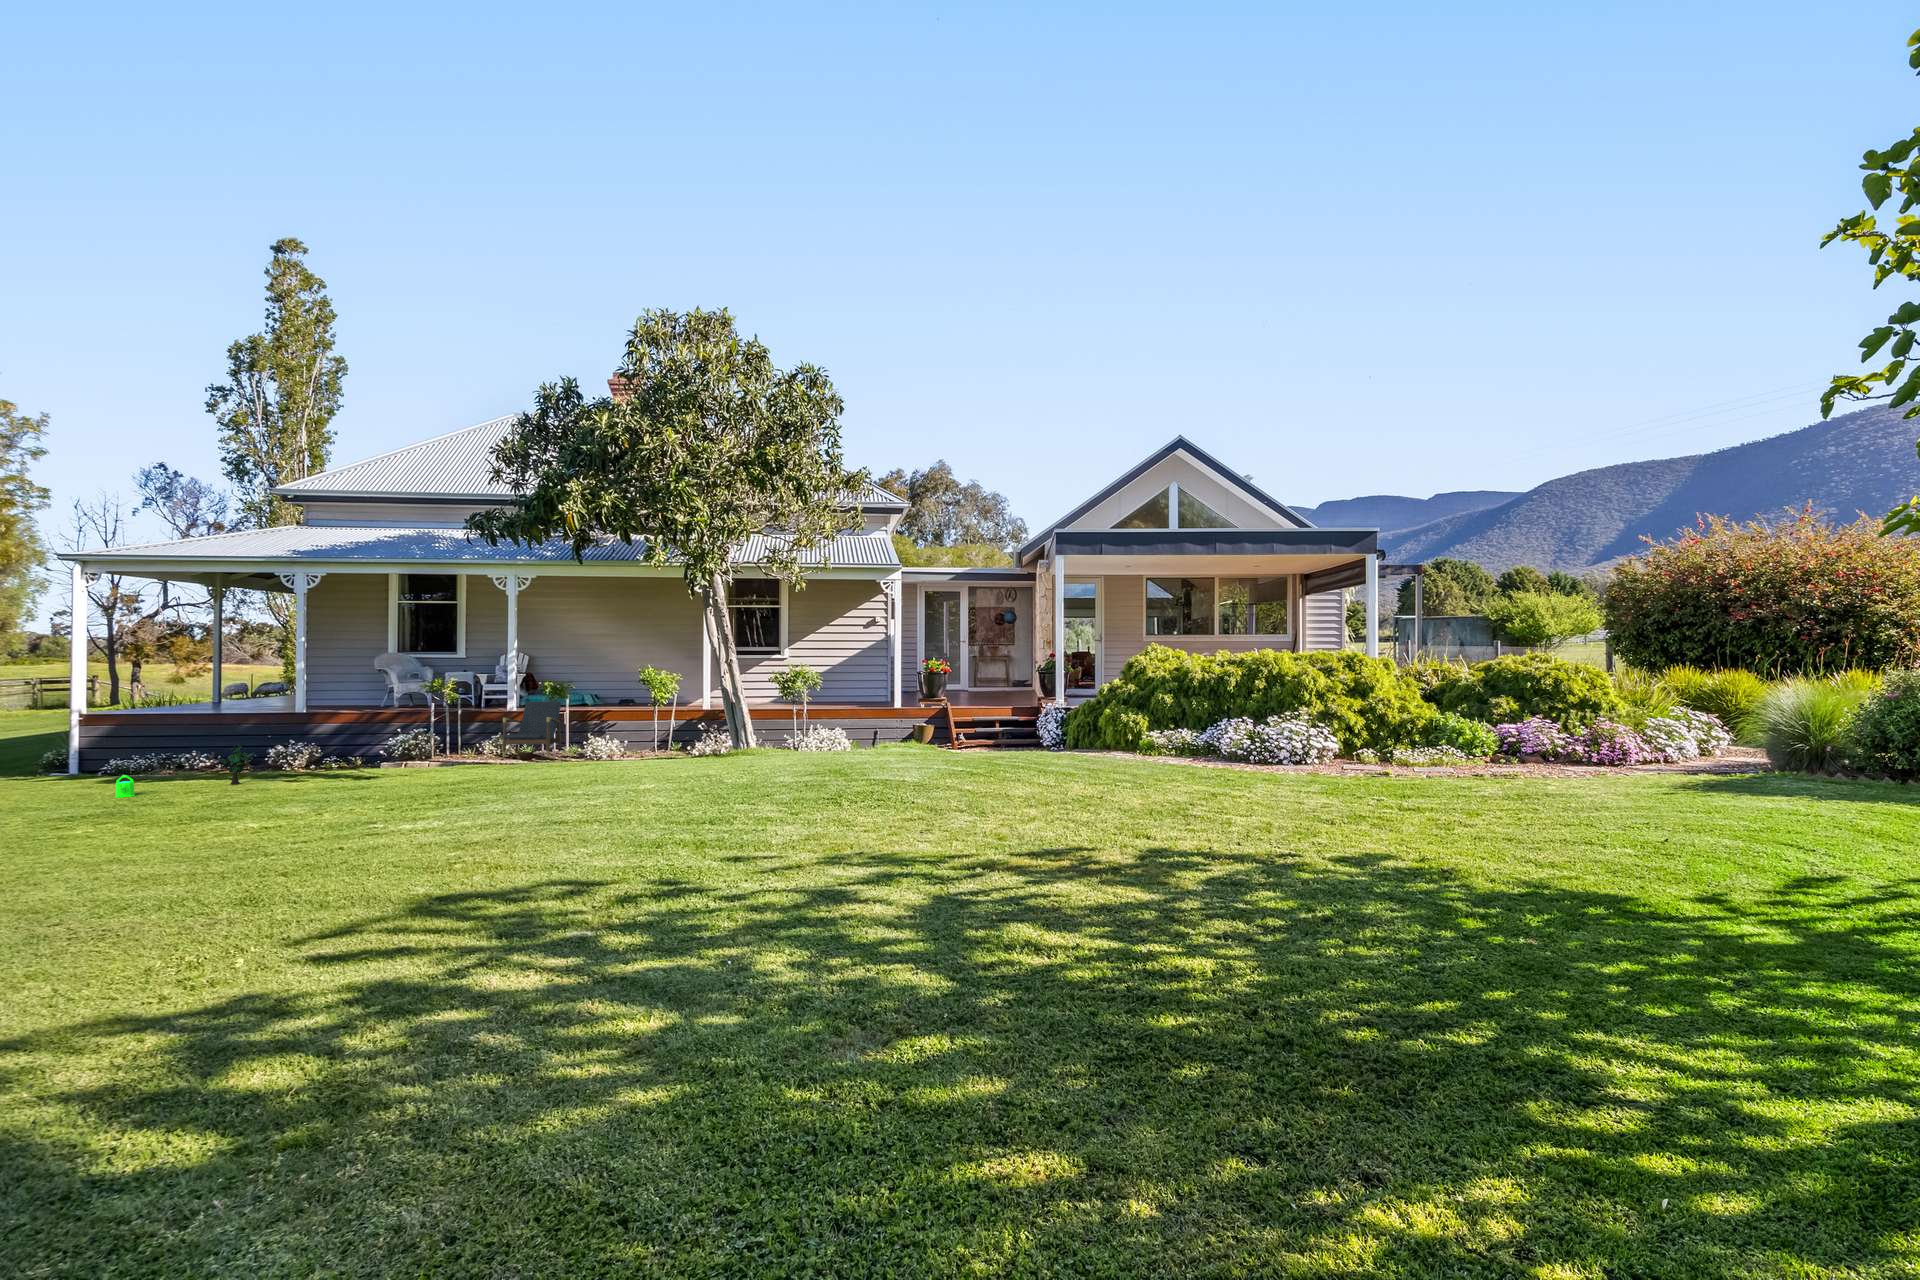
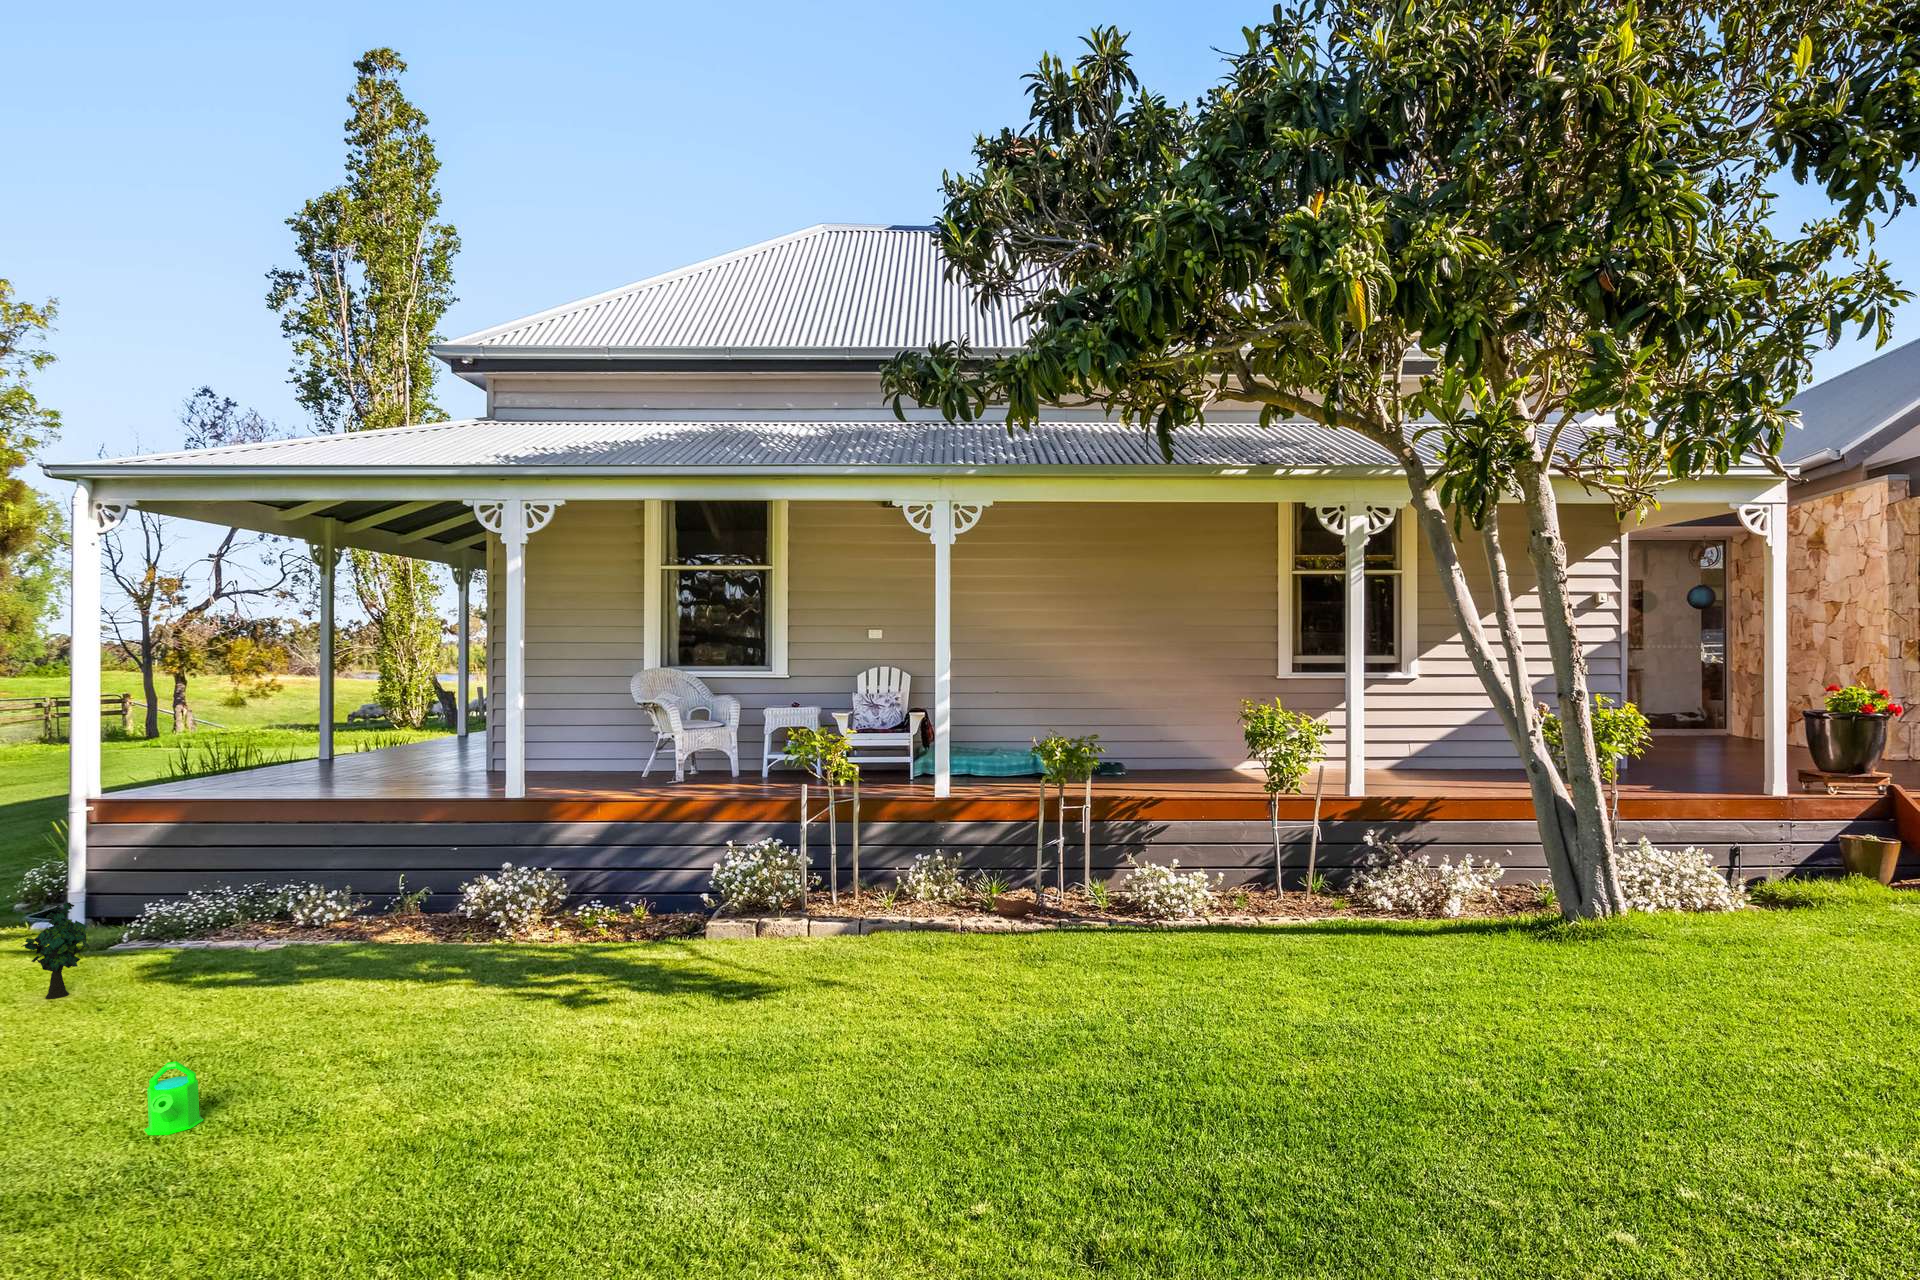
lounge chair: present [502,701,561,758] -> none [975,780,1086,918]
decorative plant: present [221,744,249,785] -> present [21,902,90,999]

